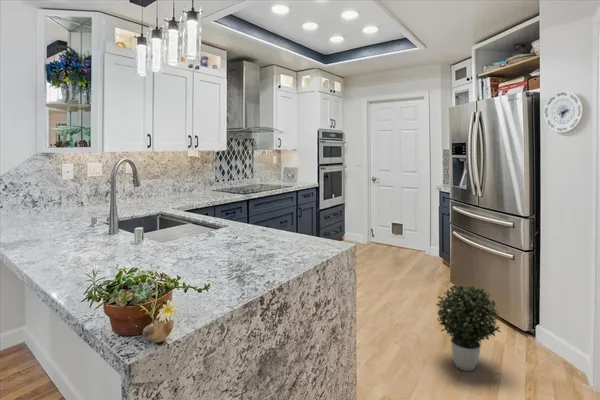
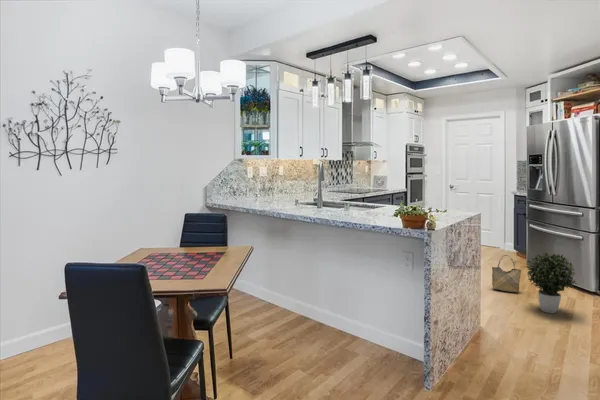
woven basket: none [399,278,435,329] -> present [492,255,521,292]

